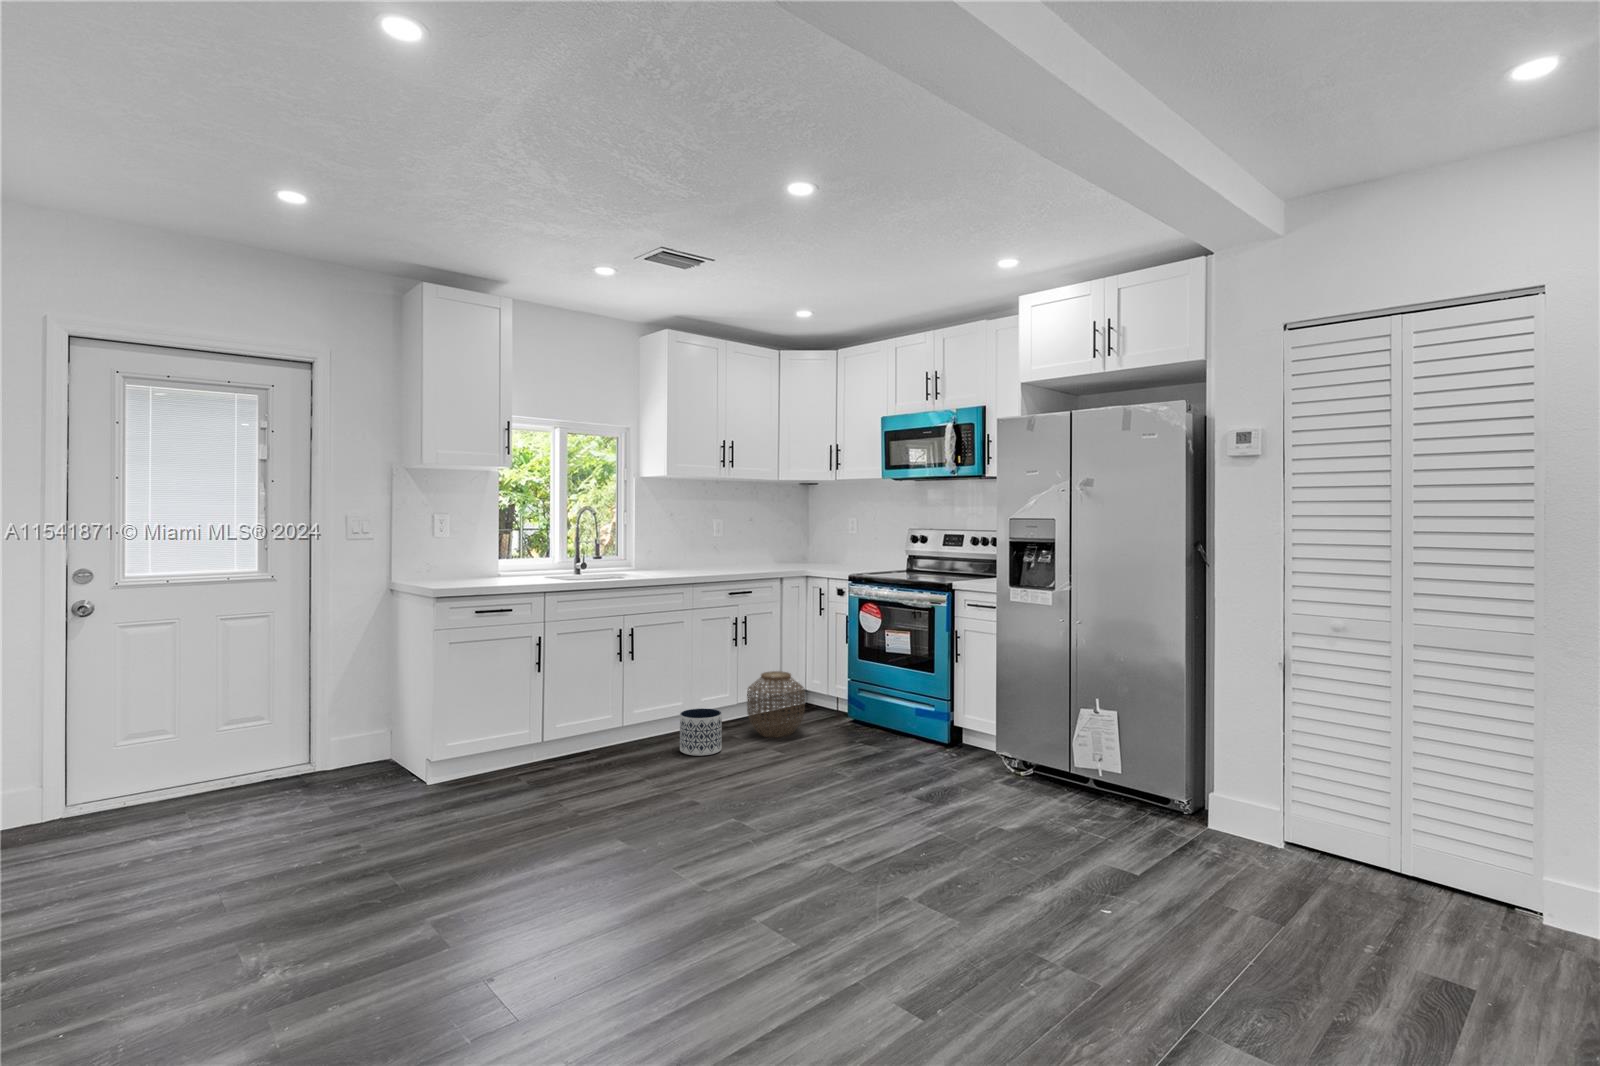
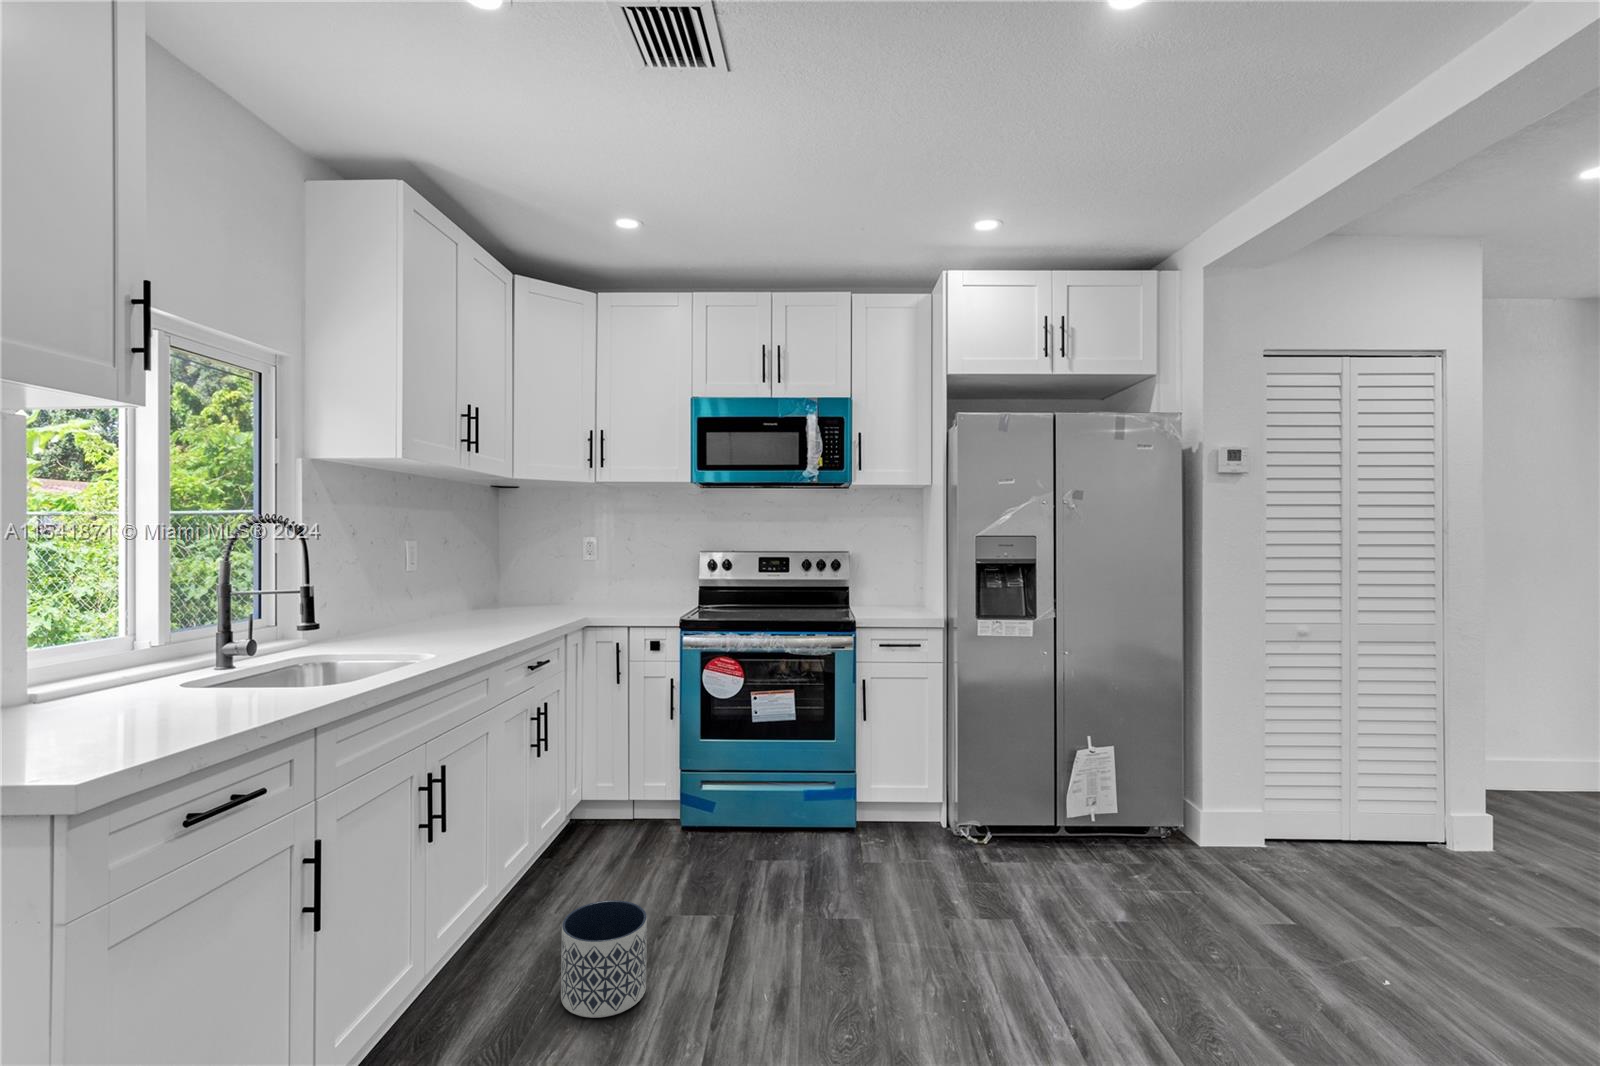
woven basket: present [747,671,805,737] -> none [584,789,685,913]

